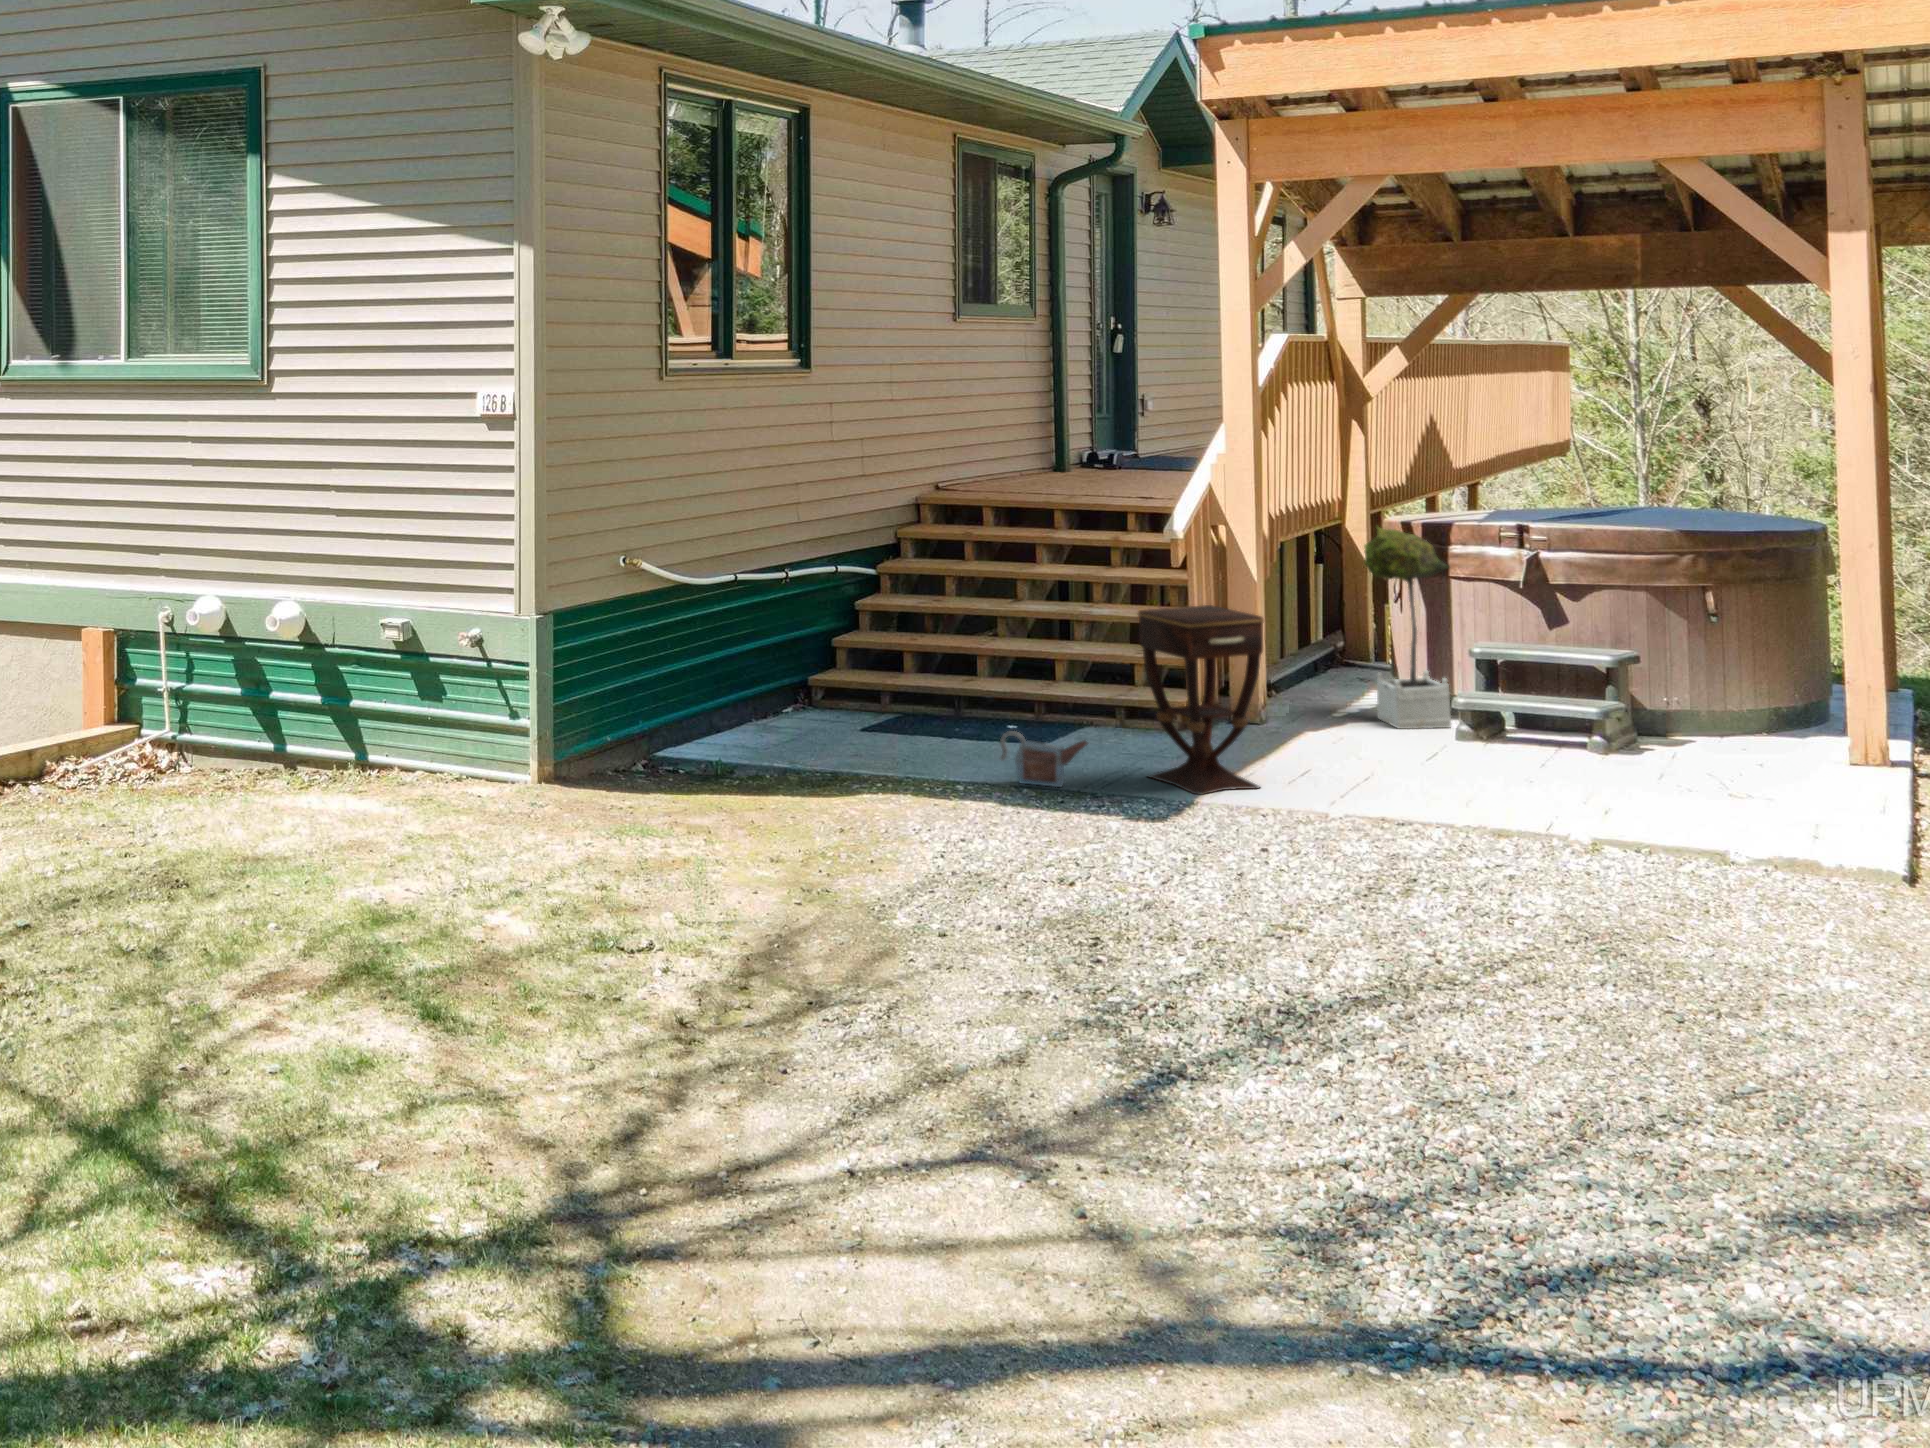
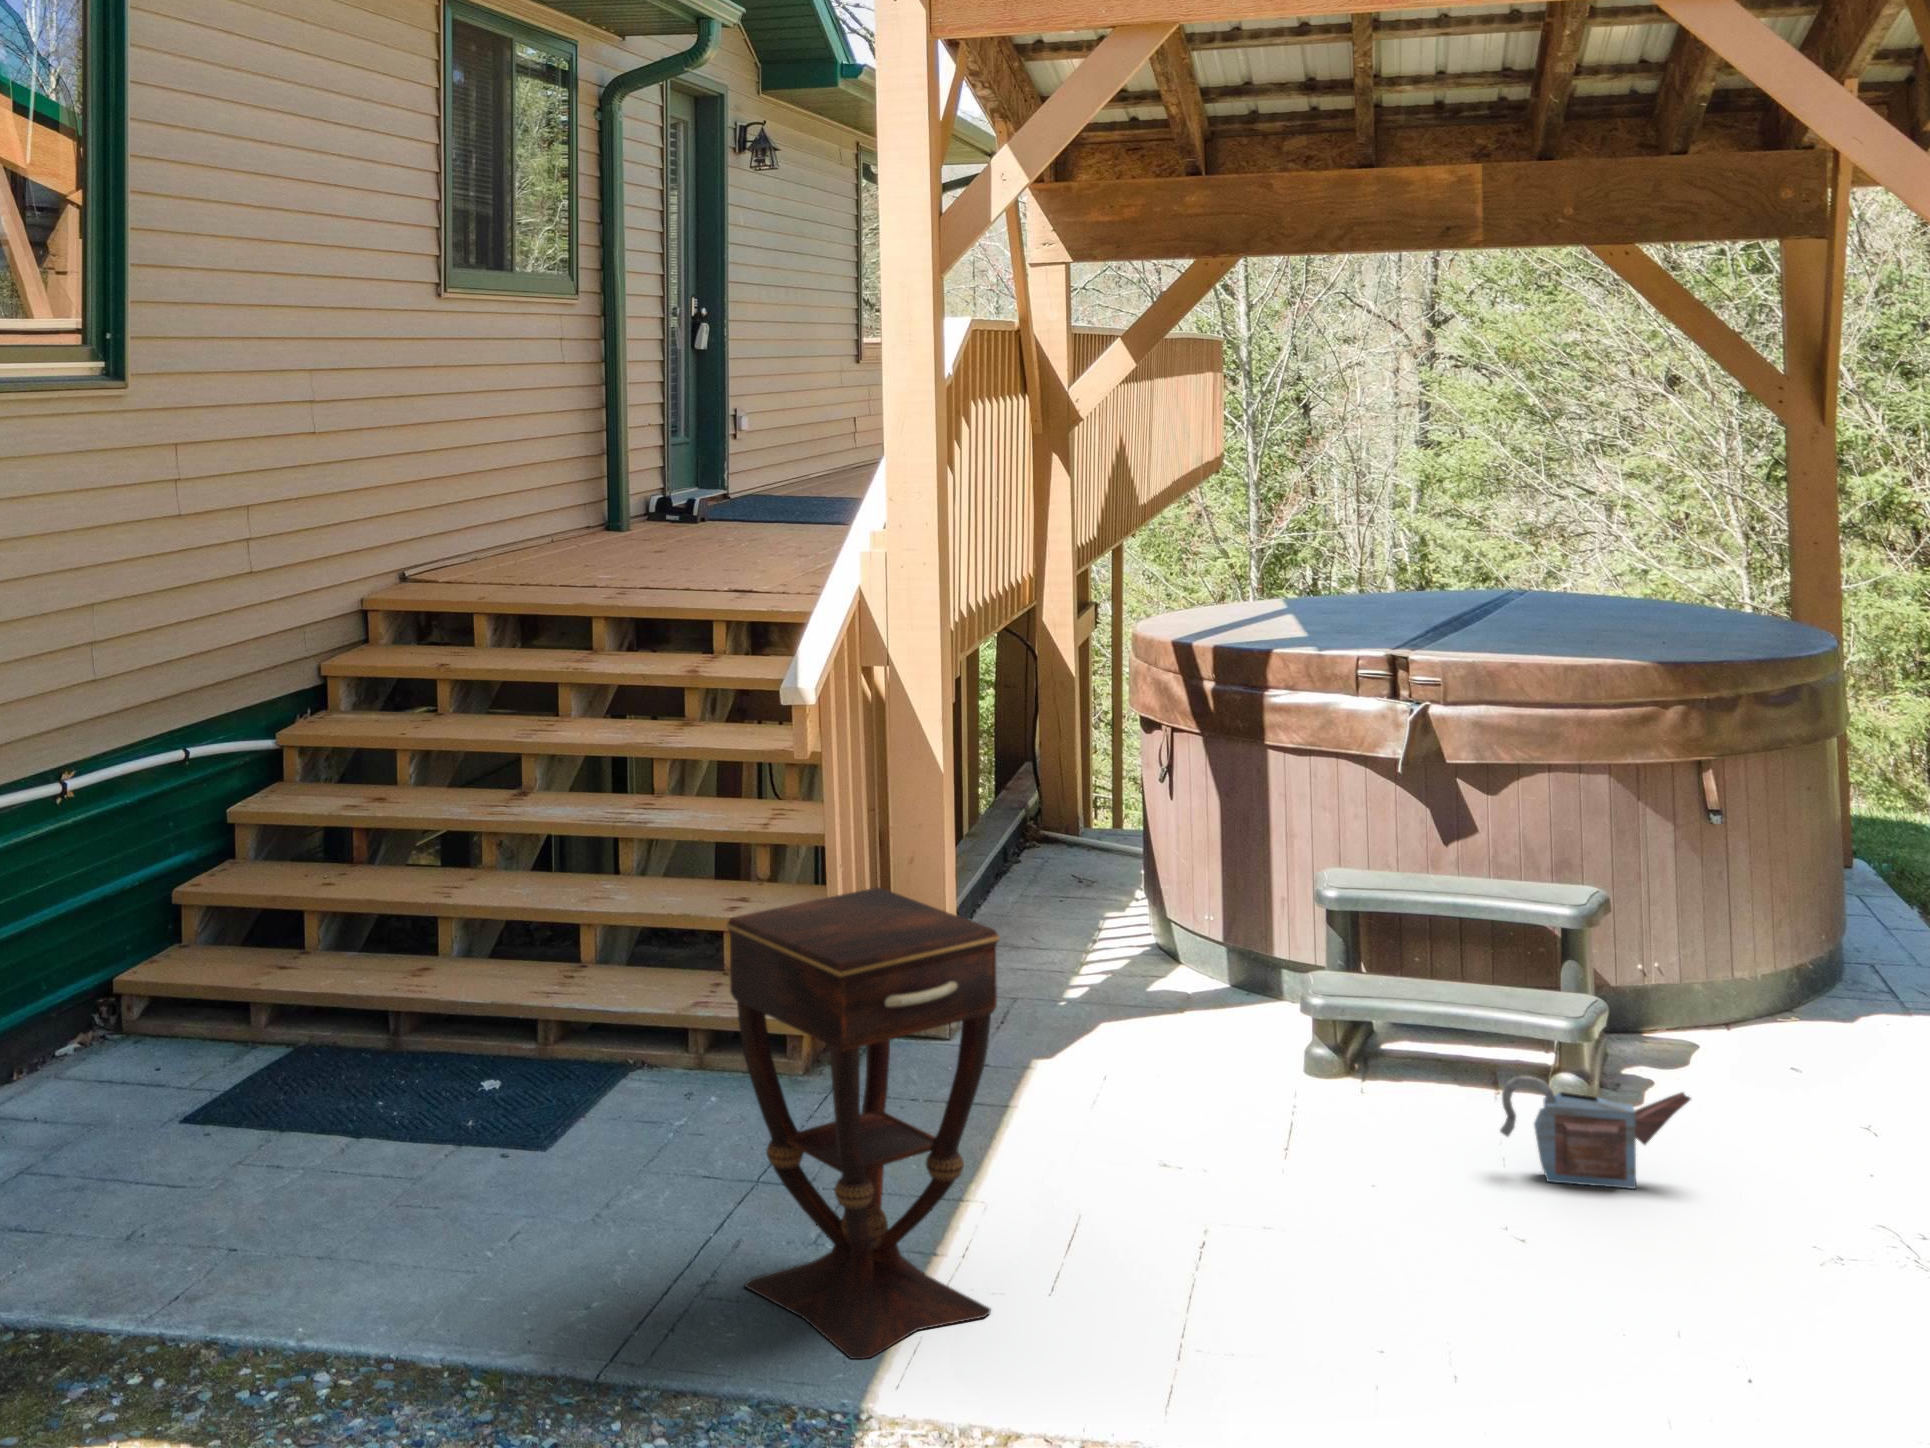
potted tree: present [1364,527,1451,729] -> none [1132,664,1290,1052]
watering can: present [1000,731,1088,787] -> present [1500,1076,1691,1189]

